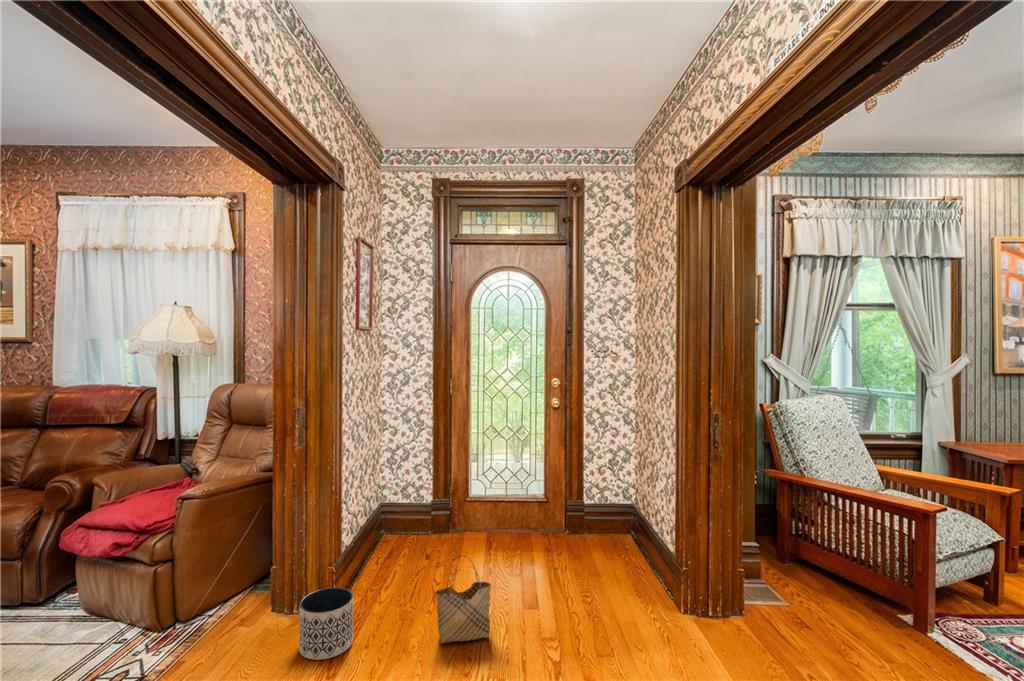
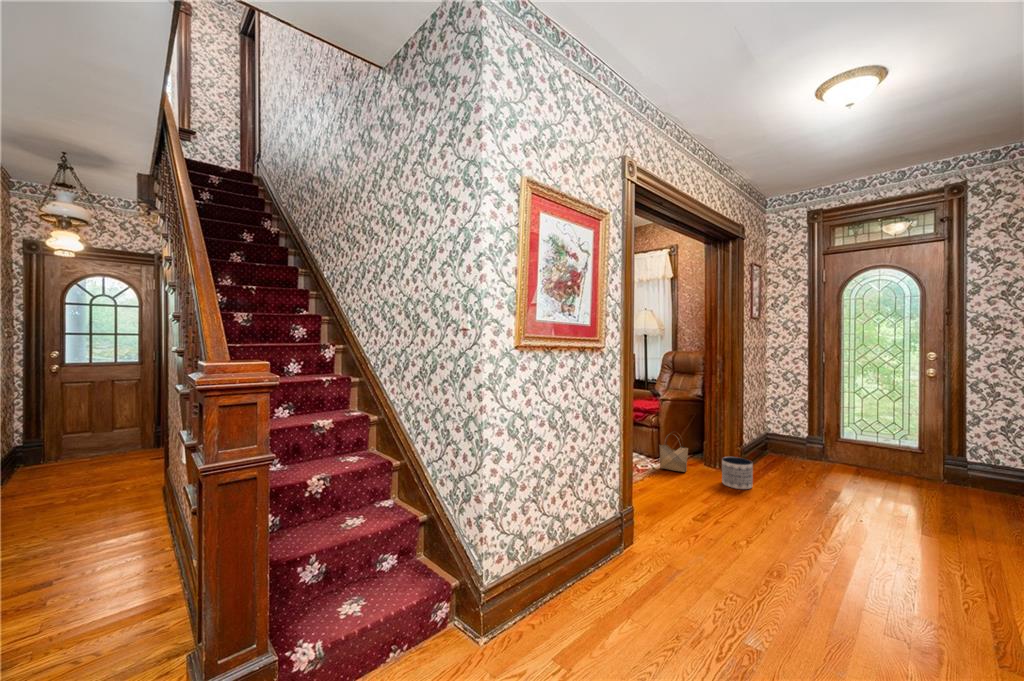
woven basket: present [436,555,490,643] -> present [659,432,688,472]

